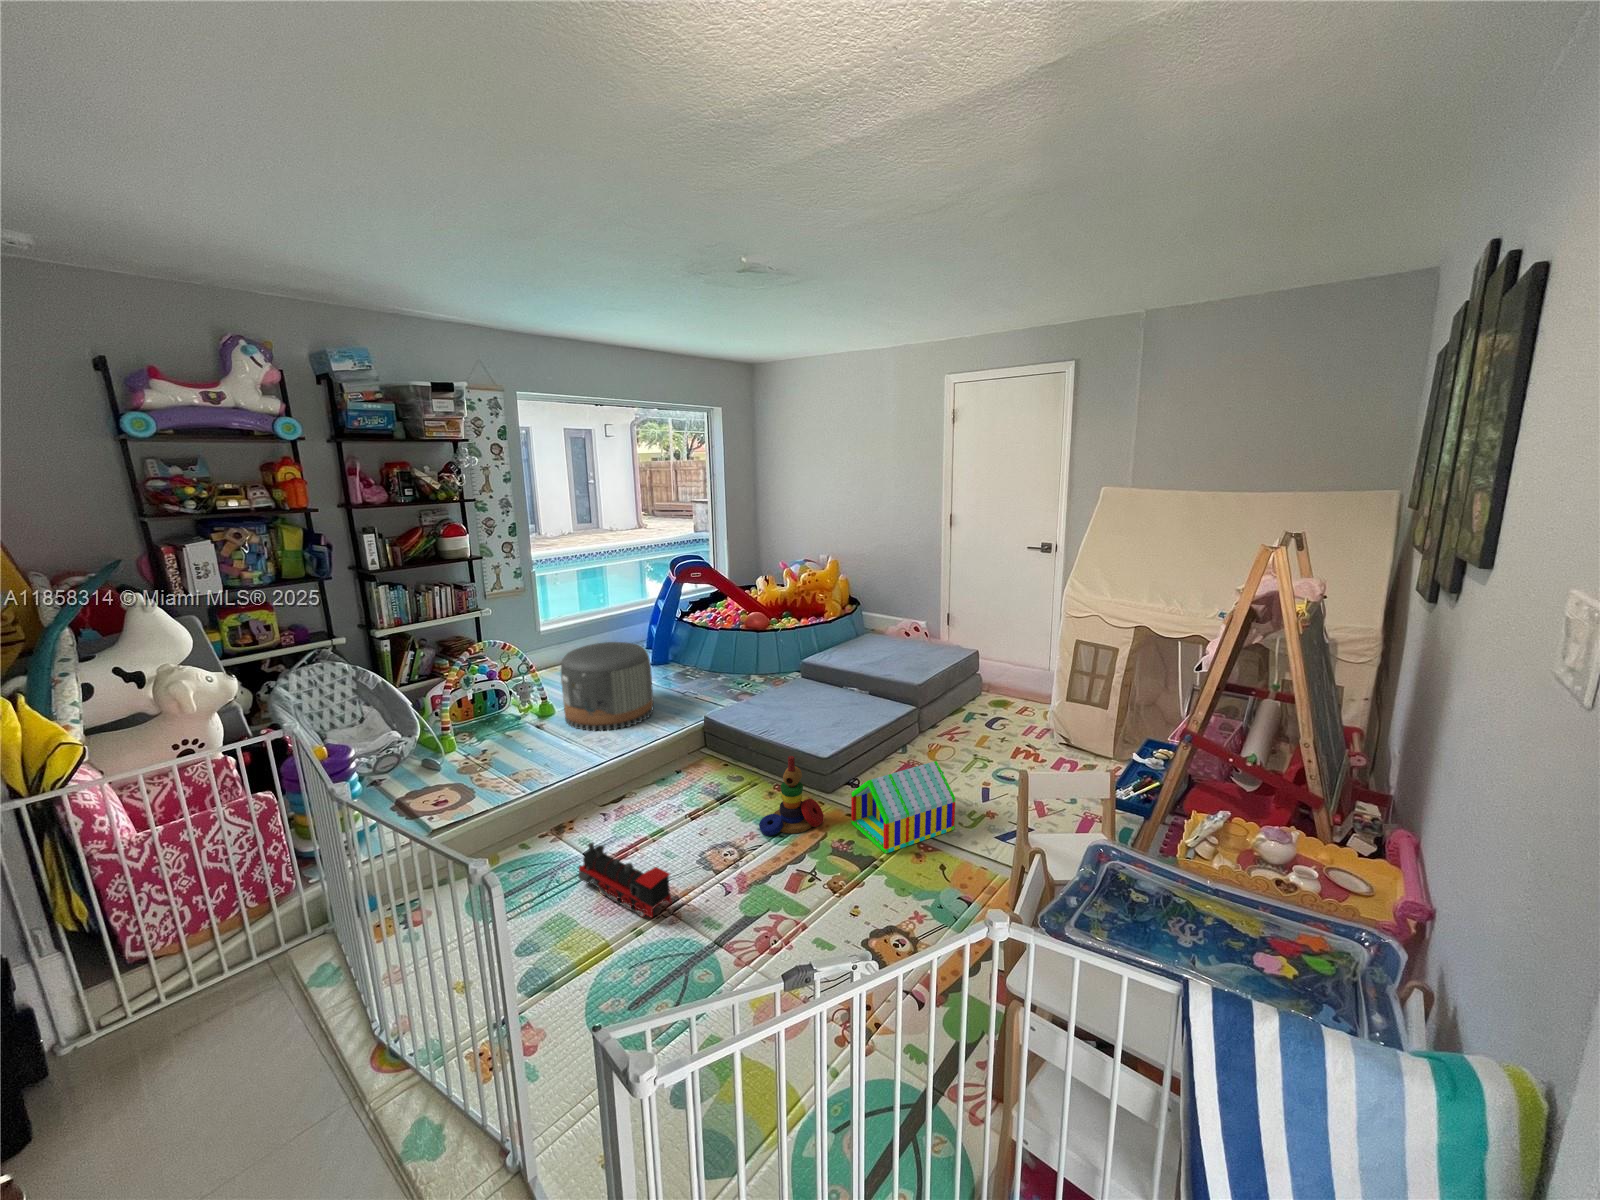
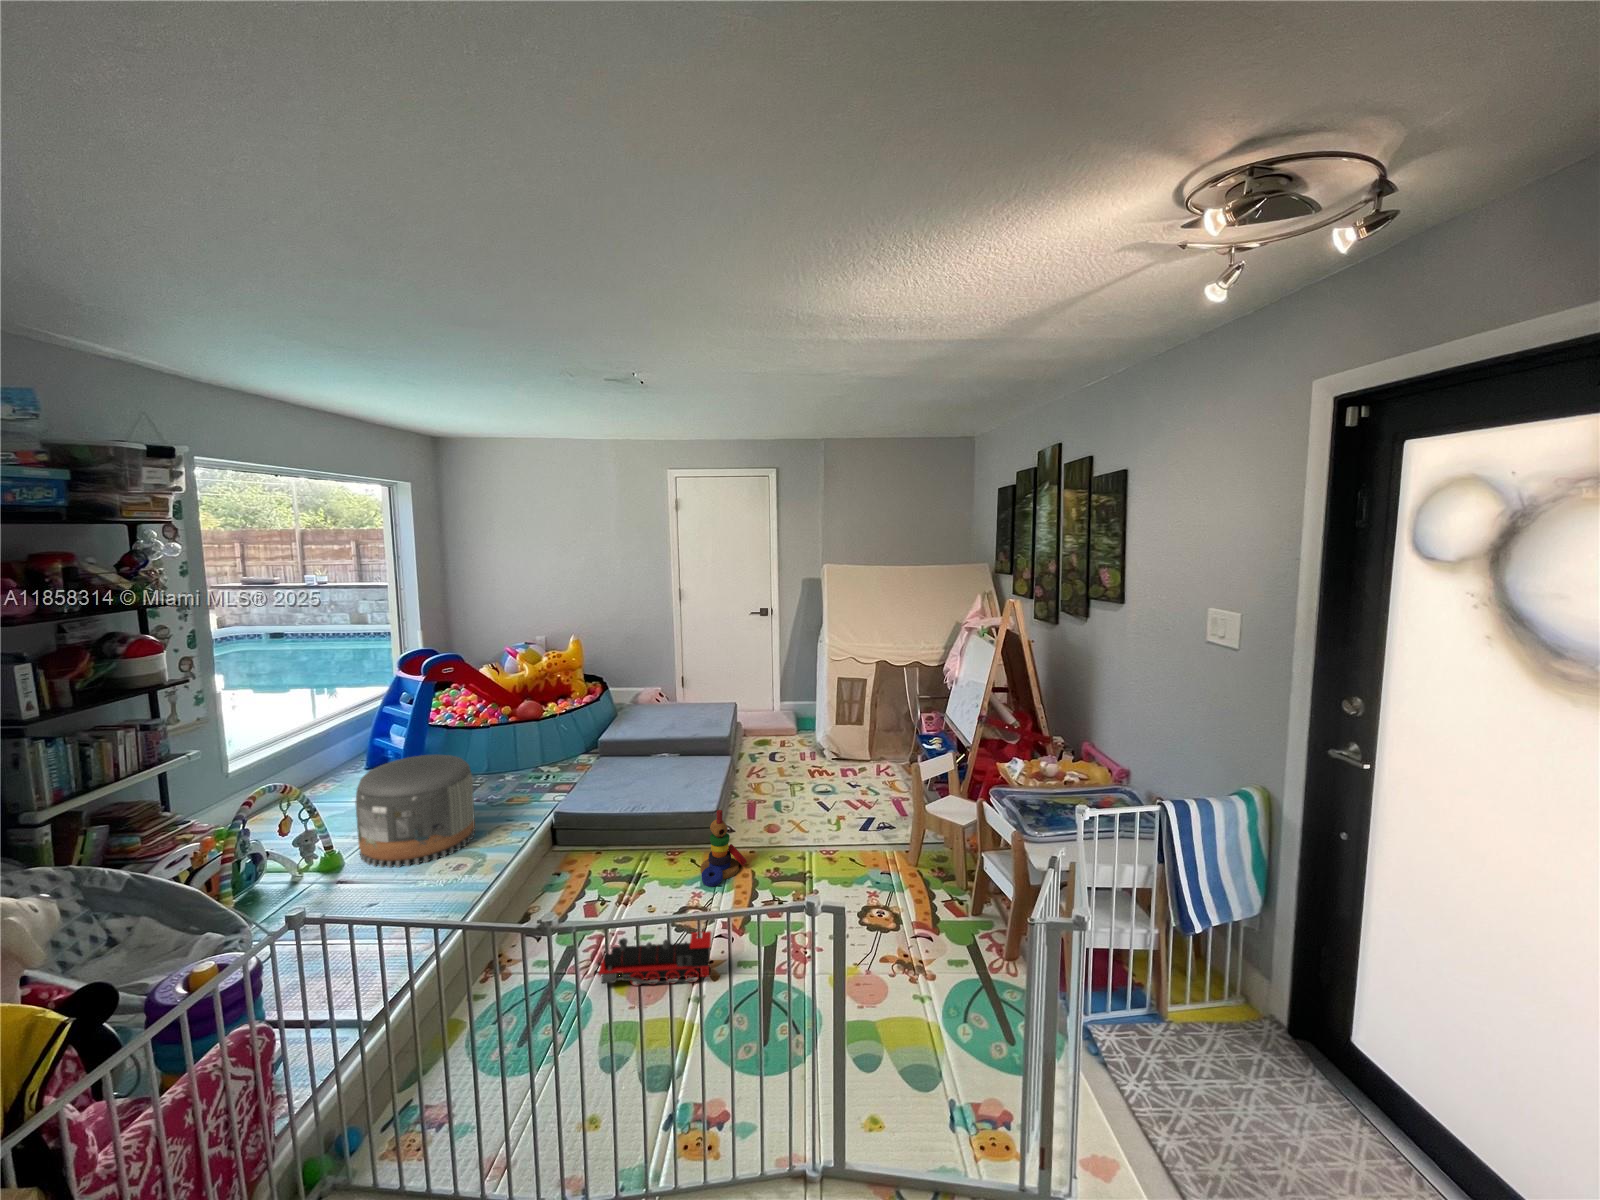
toy house: present [851,761,955,854] -> none [763,785,832,864]

